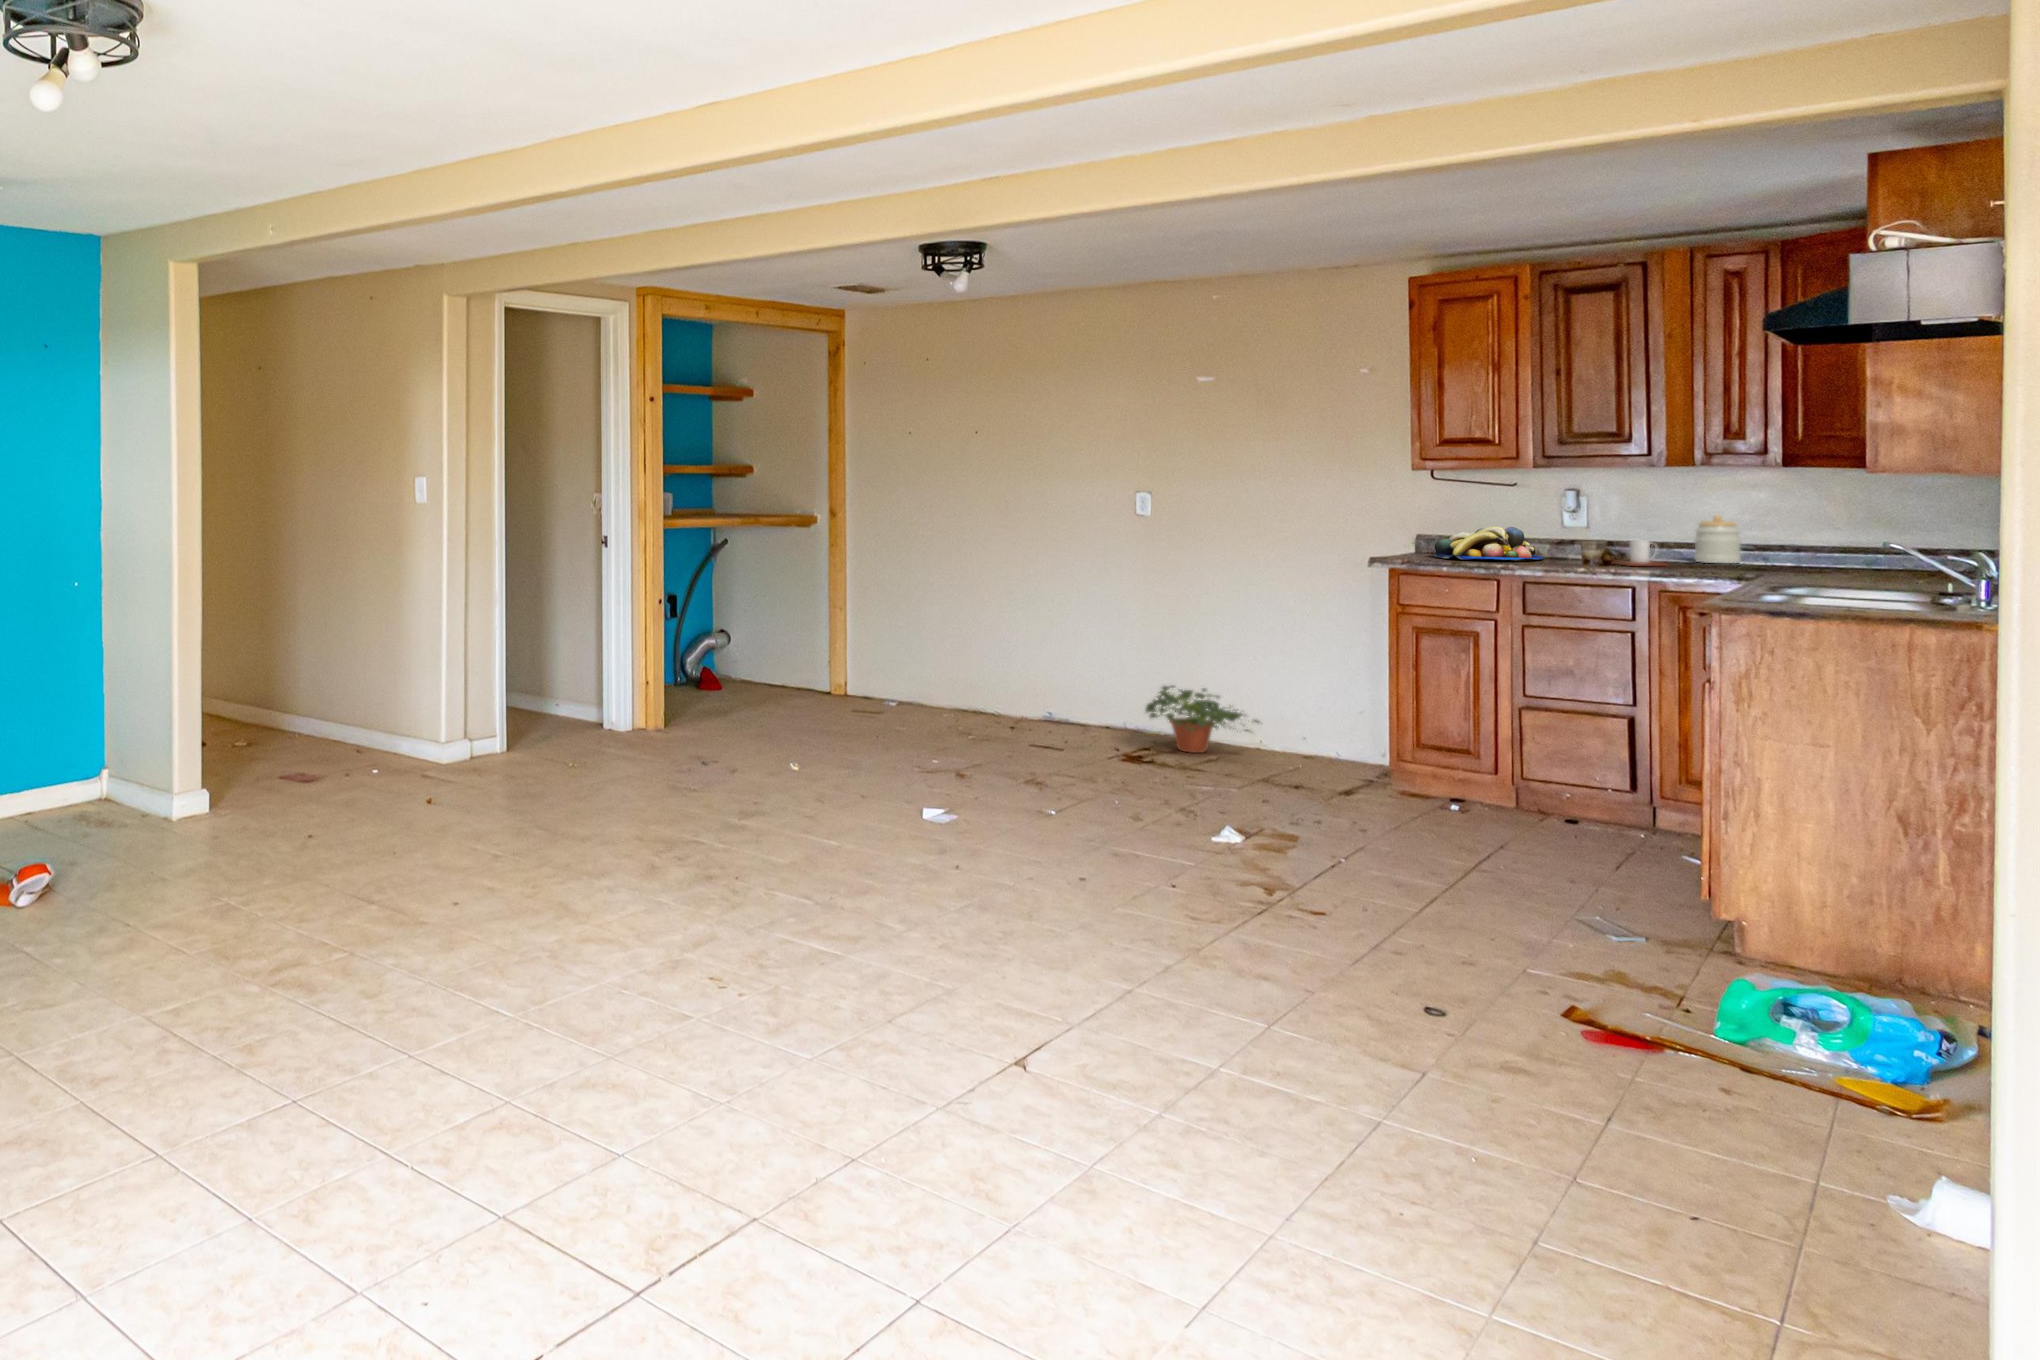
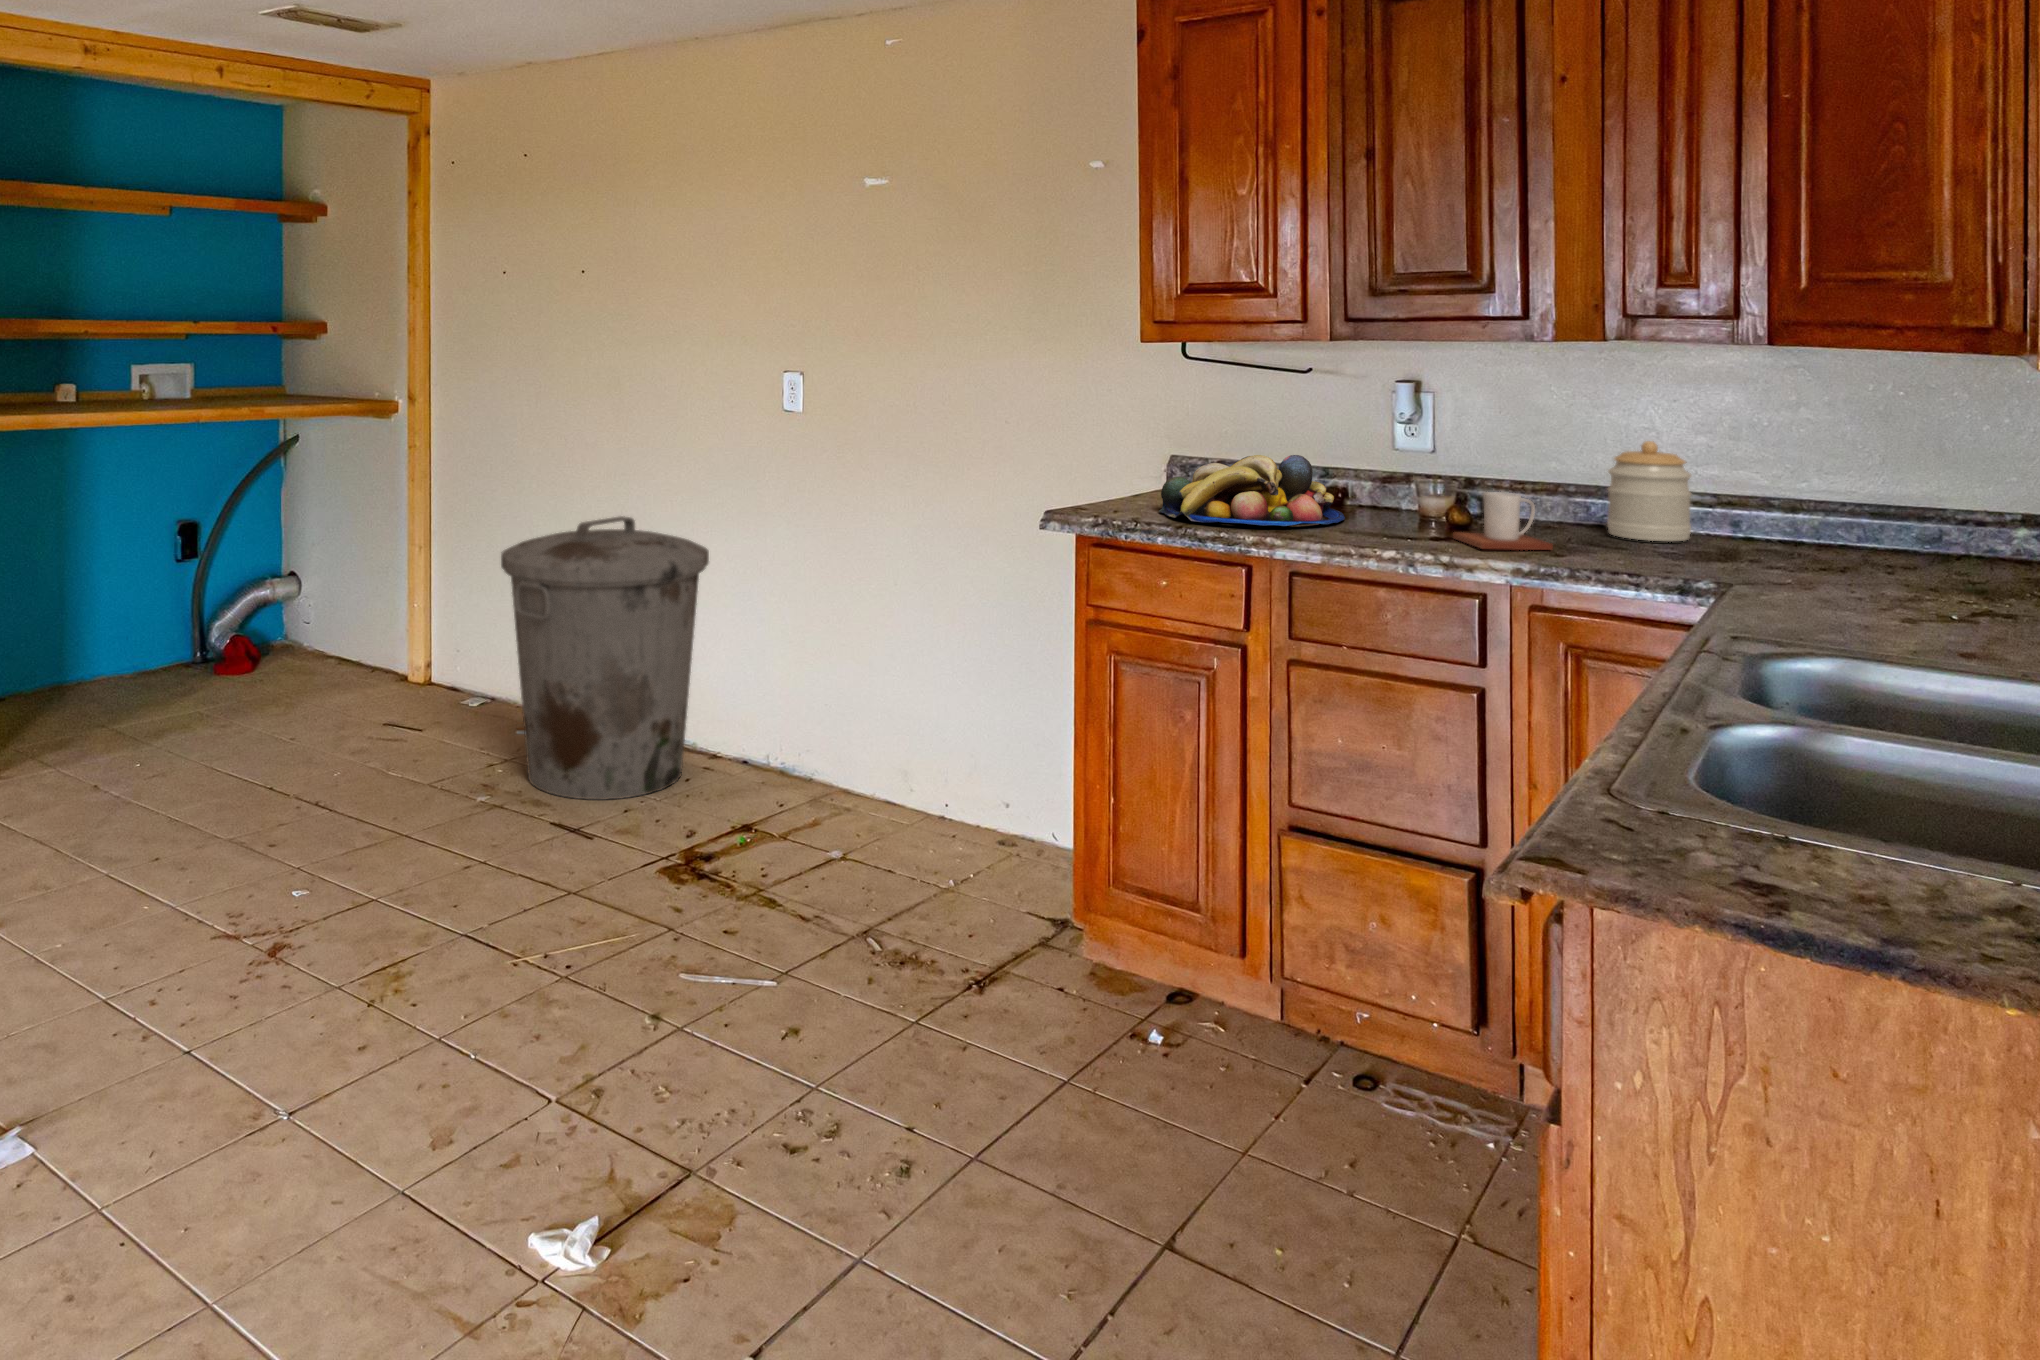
trash can: none [964,577,1094,738] -> present [501,516,709,800]
potted plant: present [1146,686,1259,753] -> none [733,707,929,840]

